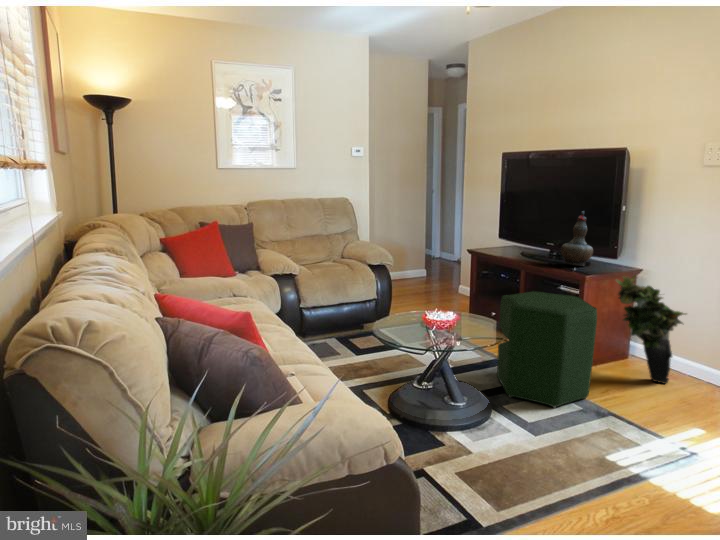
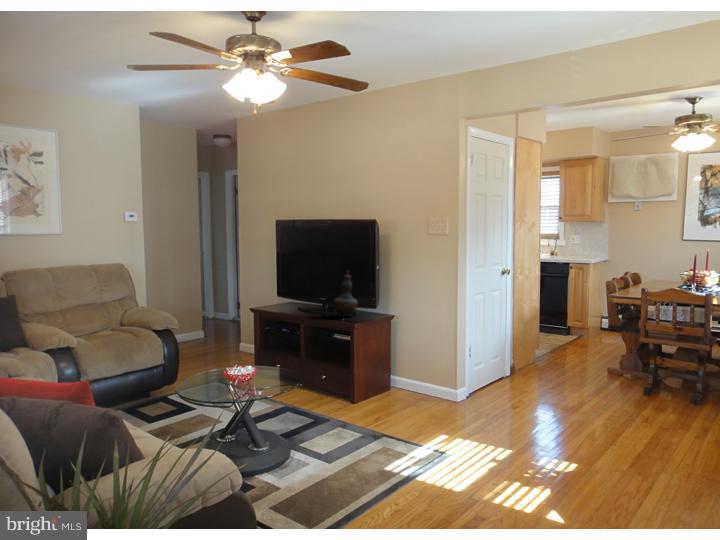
potted plant: present [616,275,686,384] -> none [376,320,428,405]
ottoman: present [497,291,597,408] -> none [290,341,367,439]

